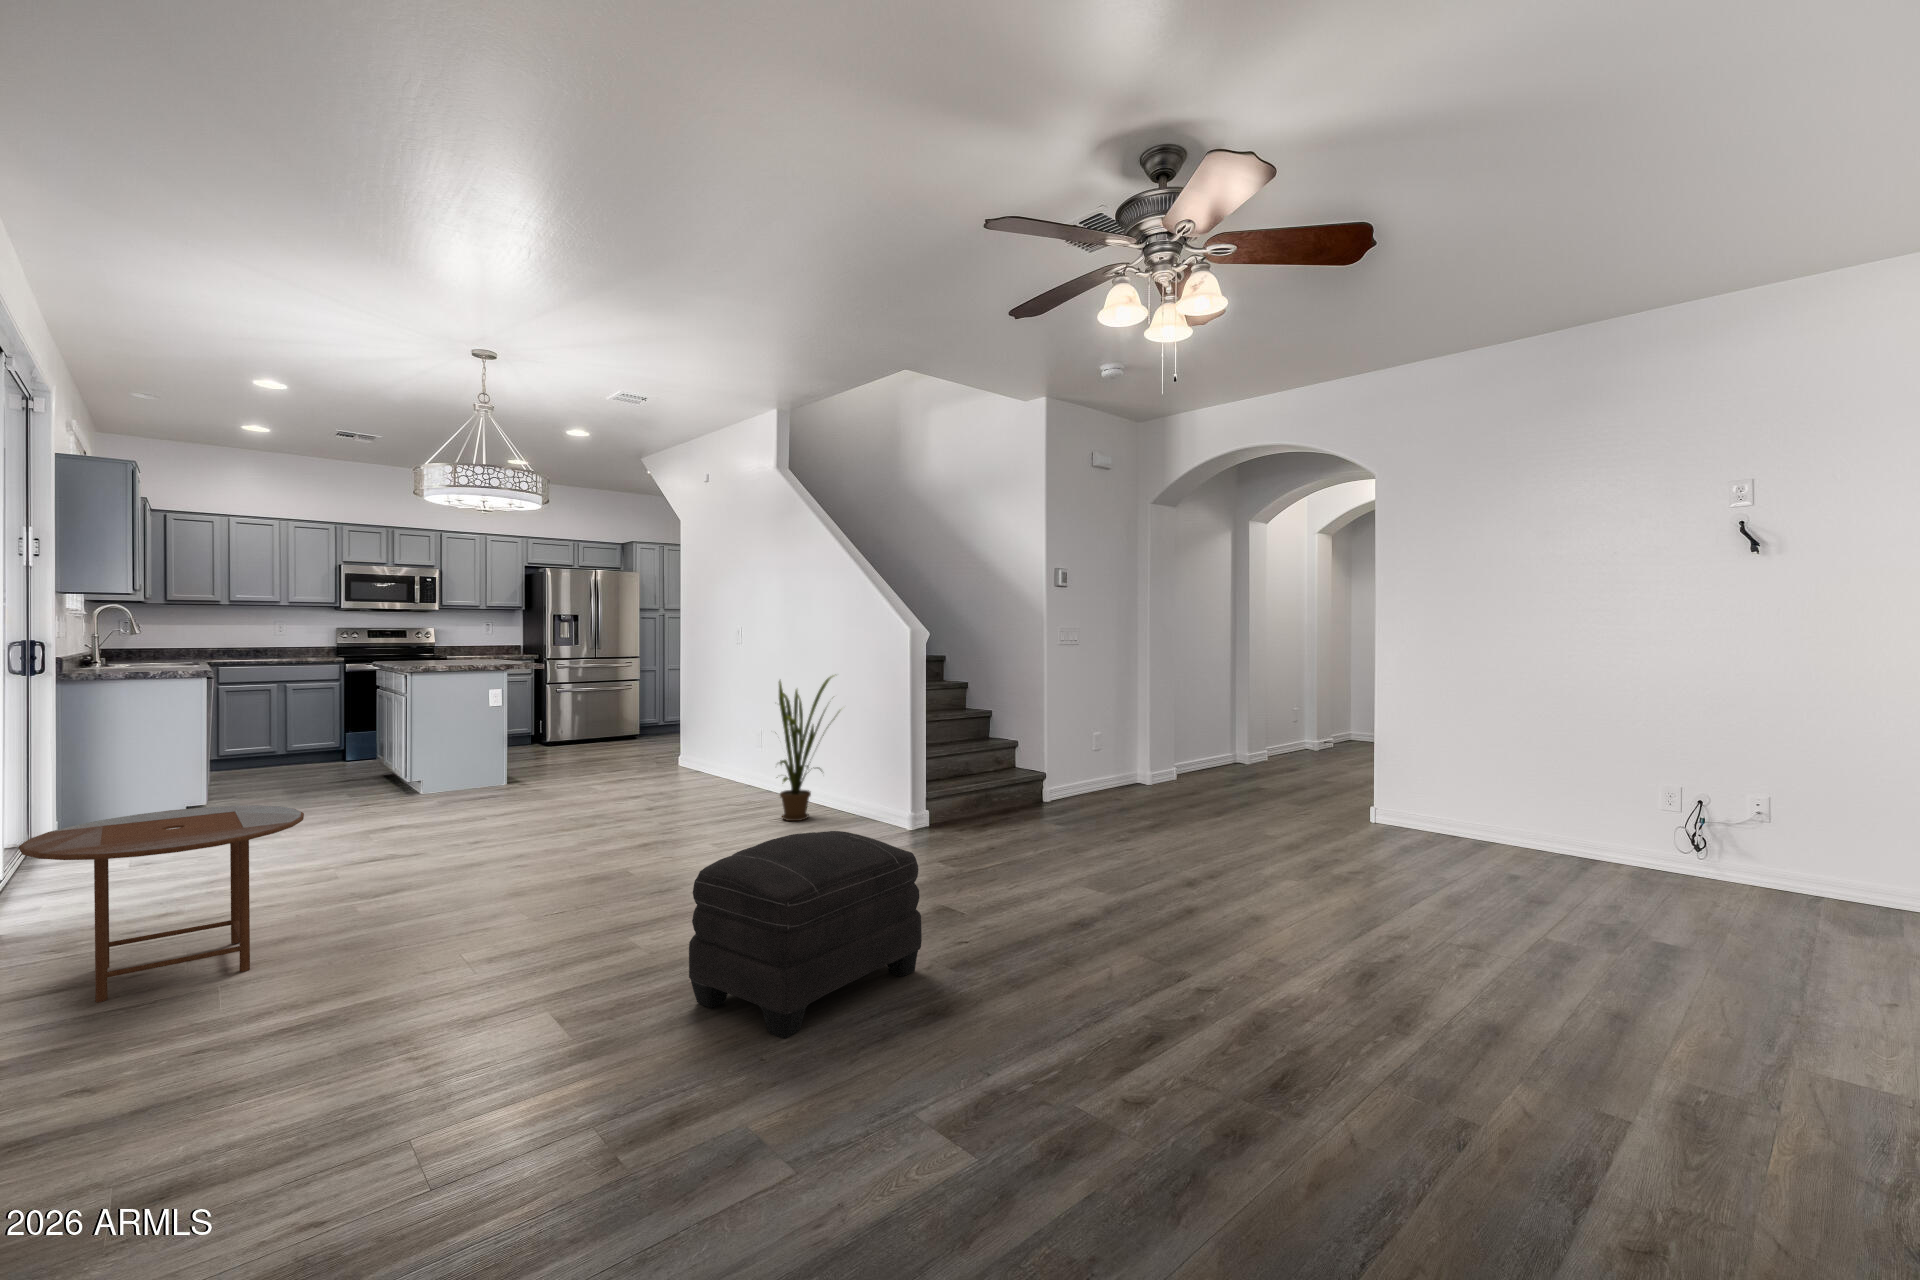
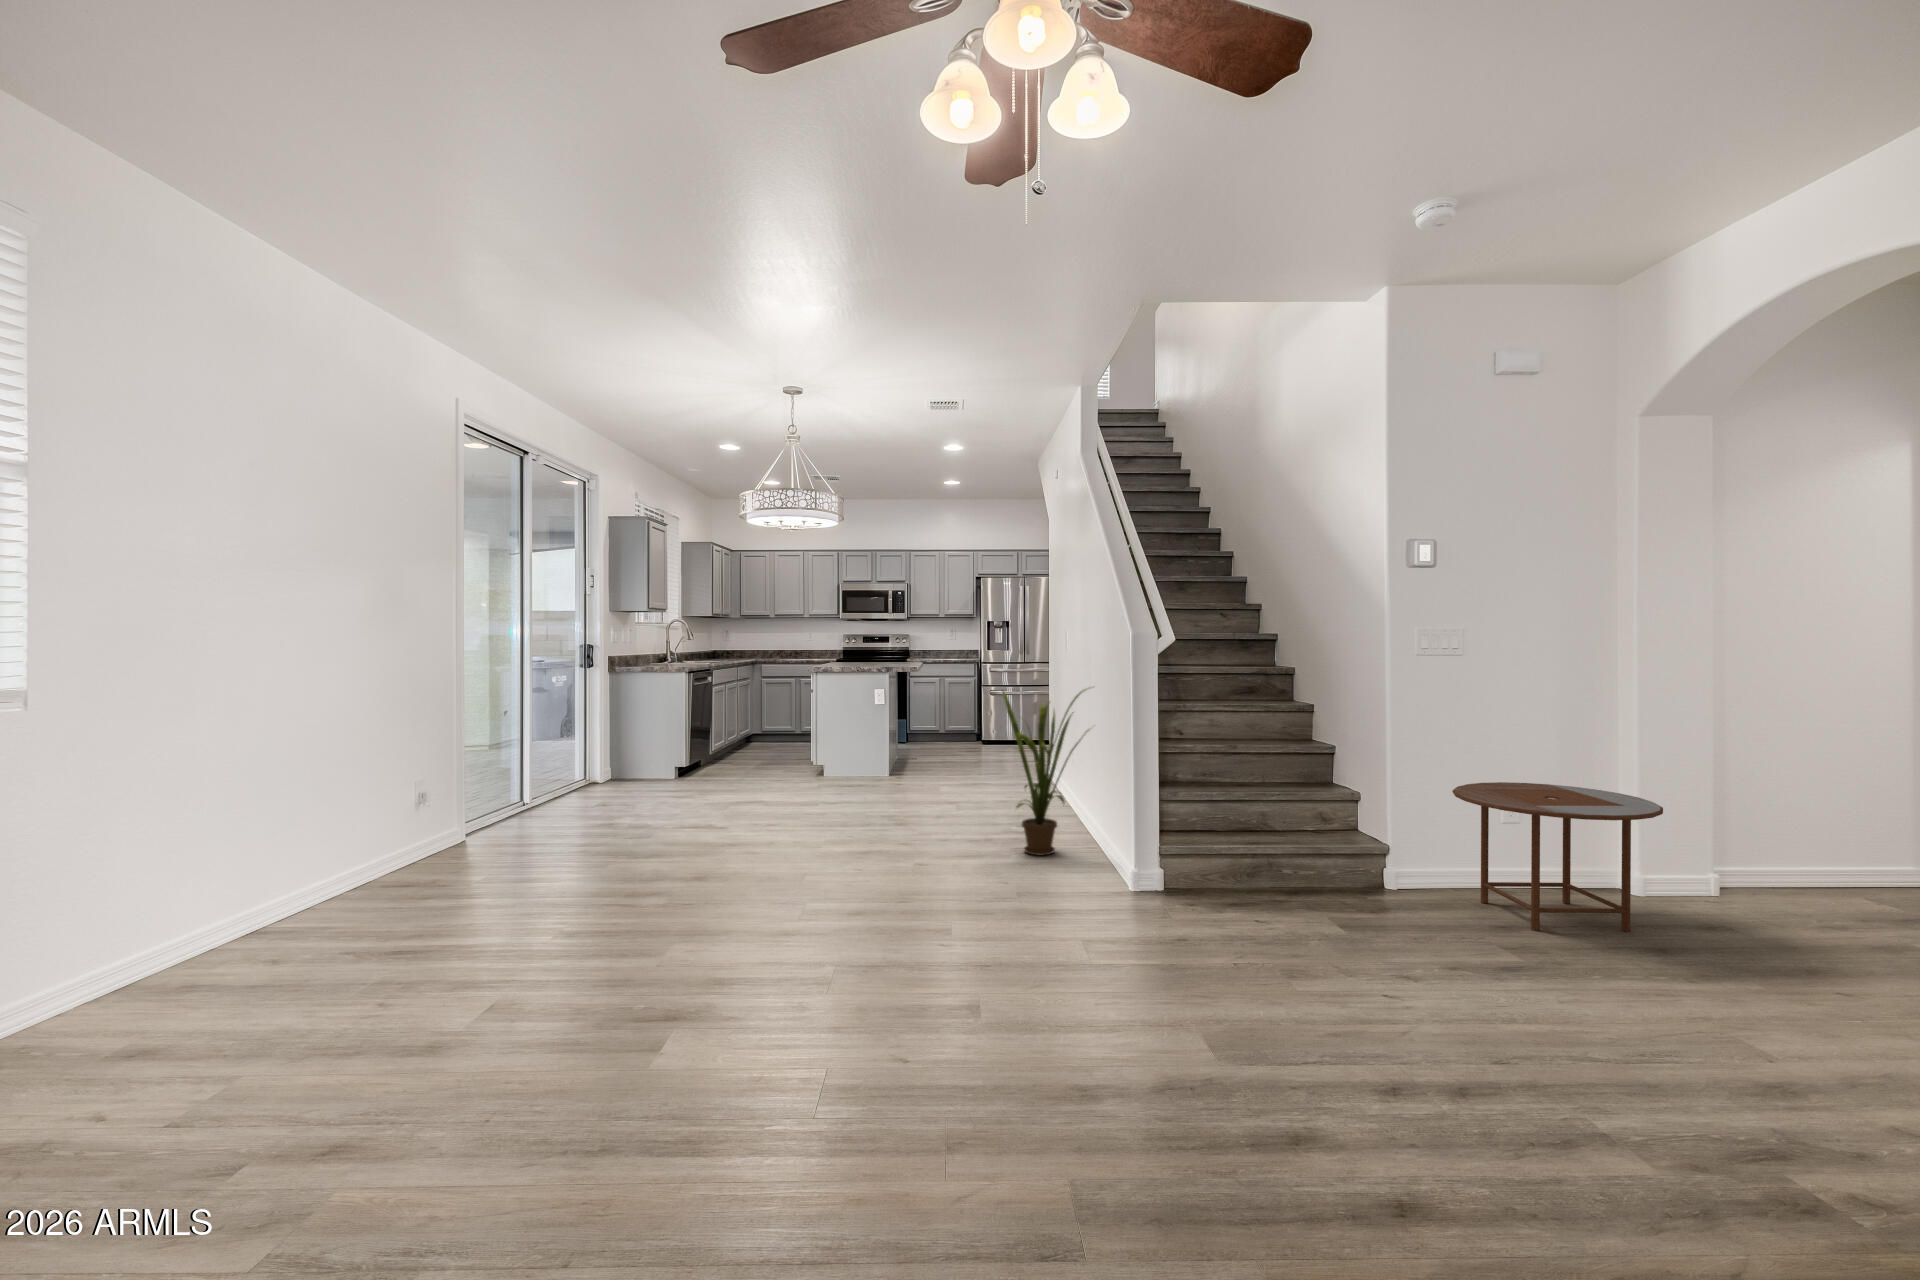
side table: present [19,805,304,1002] -> present [1452,782,1663,932]
ottoman: present [689,831,922,1038] -> none [513,869,784,1105]

